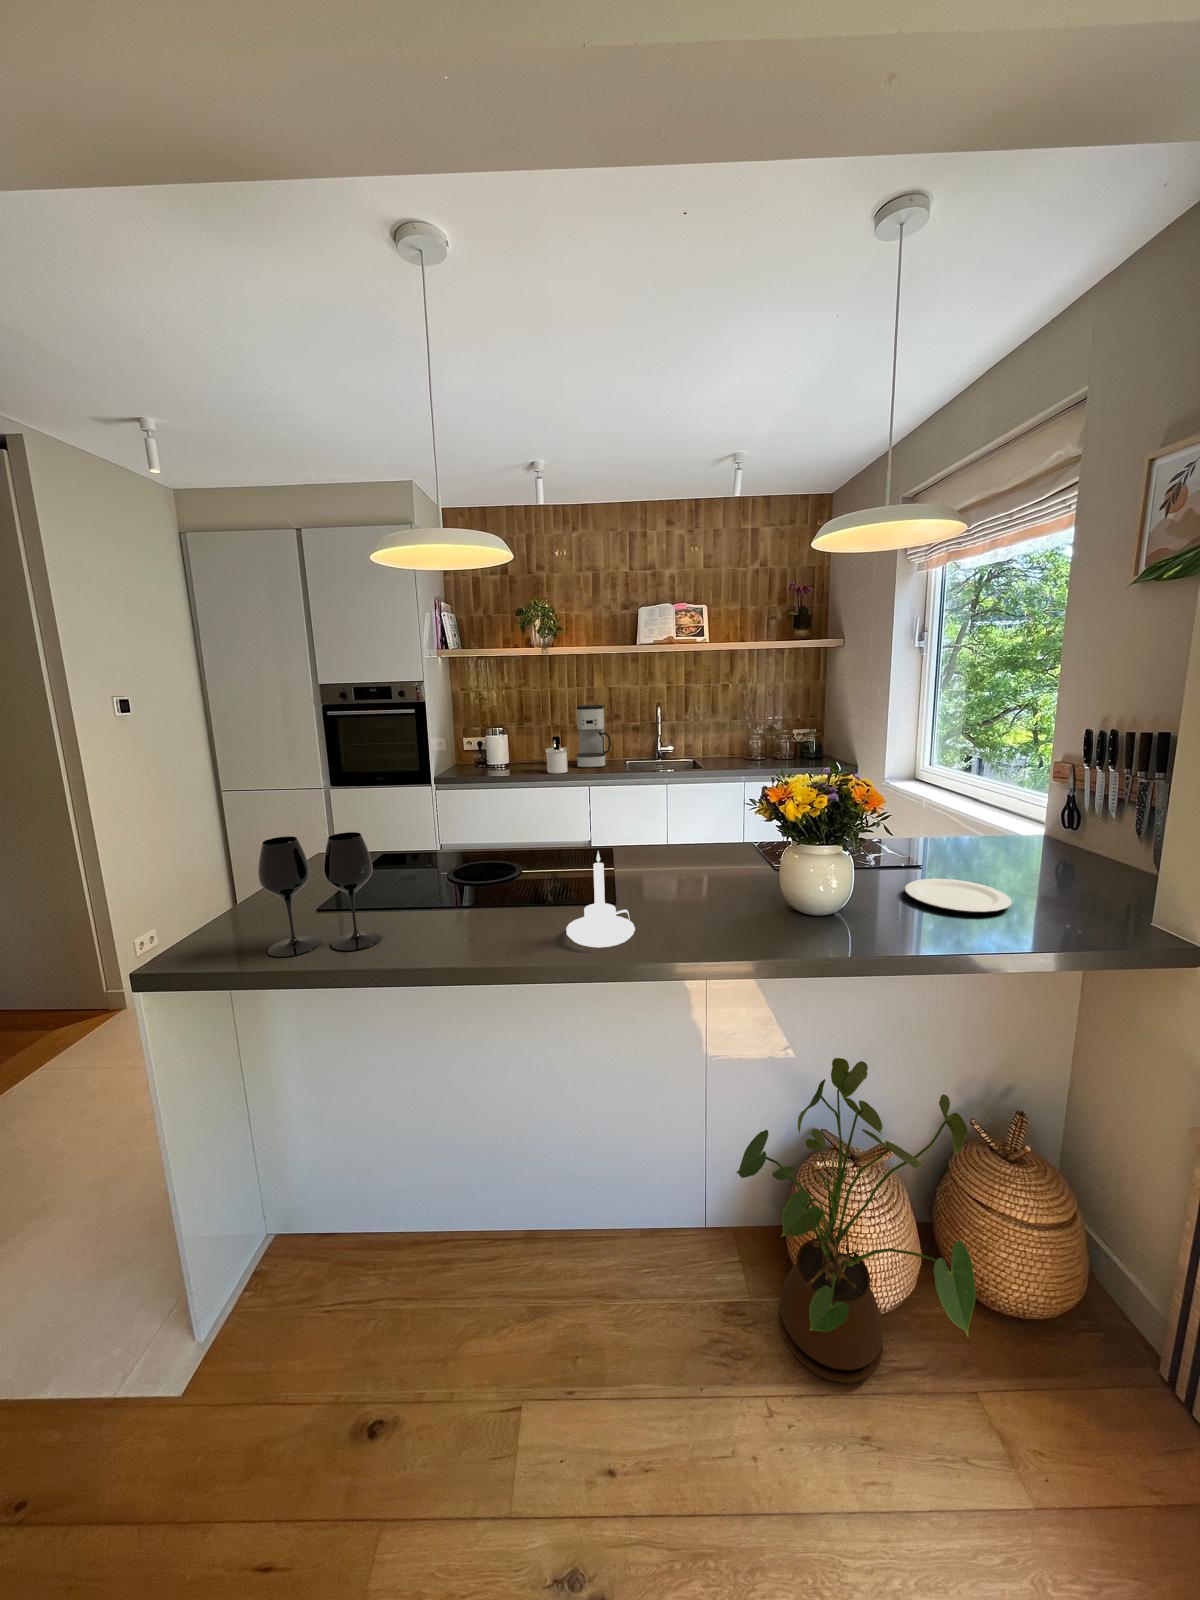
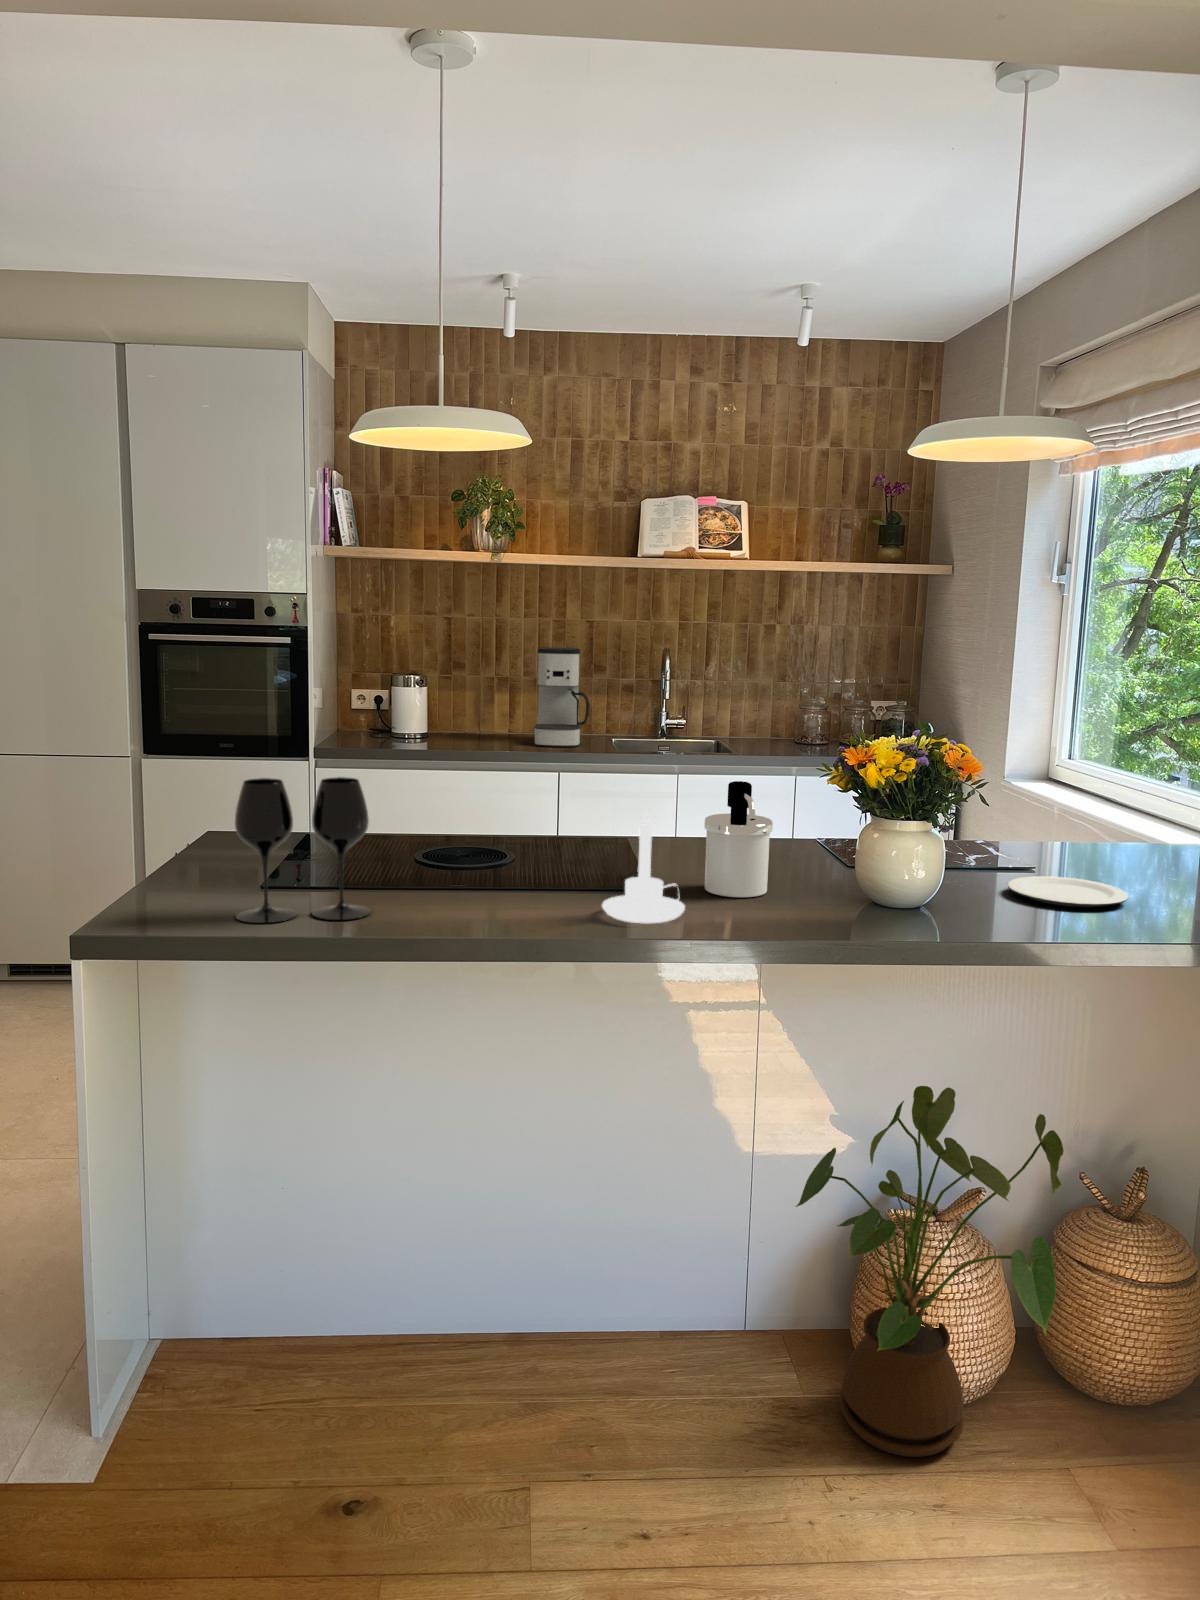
soap dispenser: present [546,736,568,773] -> present [705,781,773,897]

